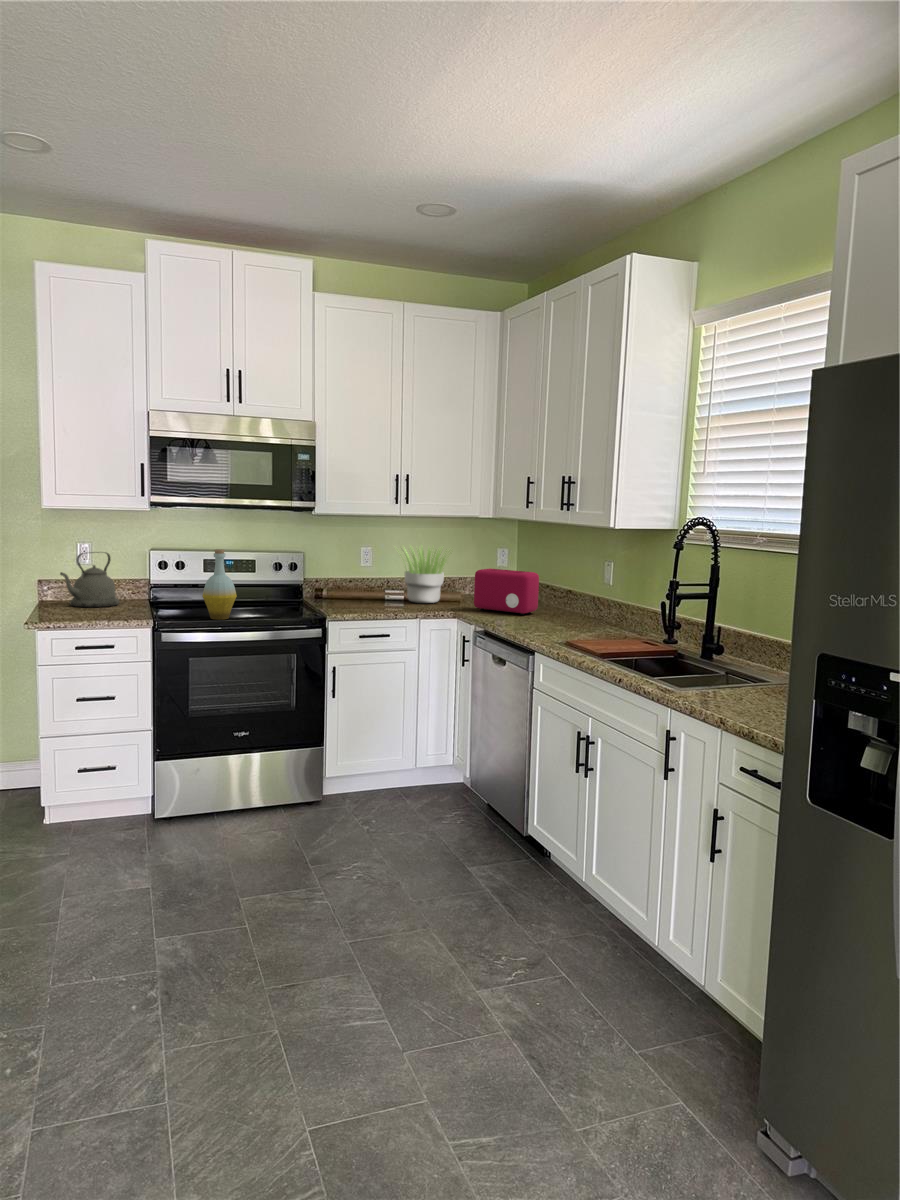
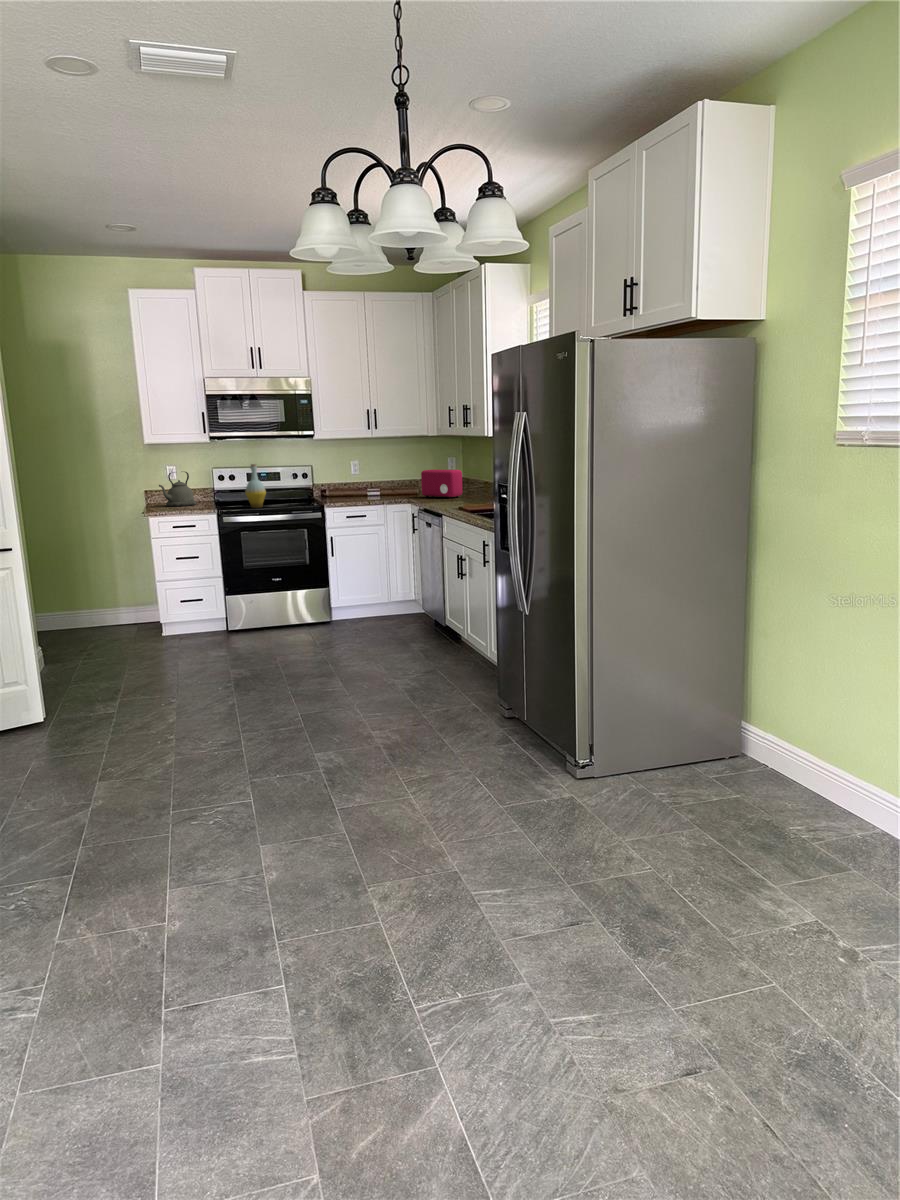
potted plant: present [398,546,449,603] -> none [369,456,413,496]

